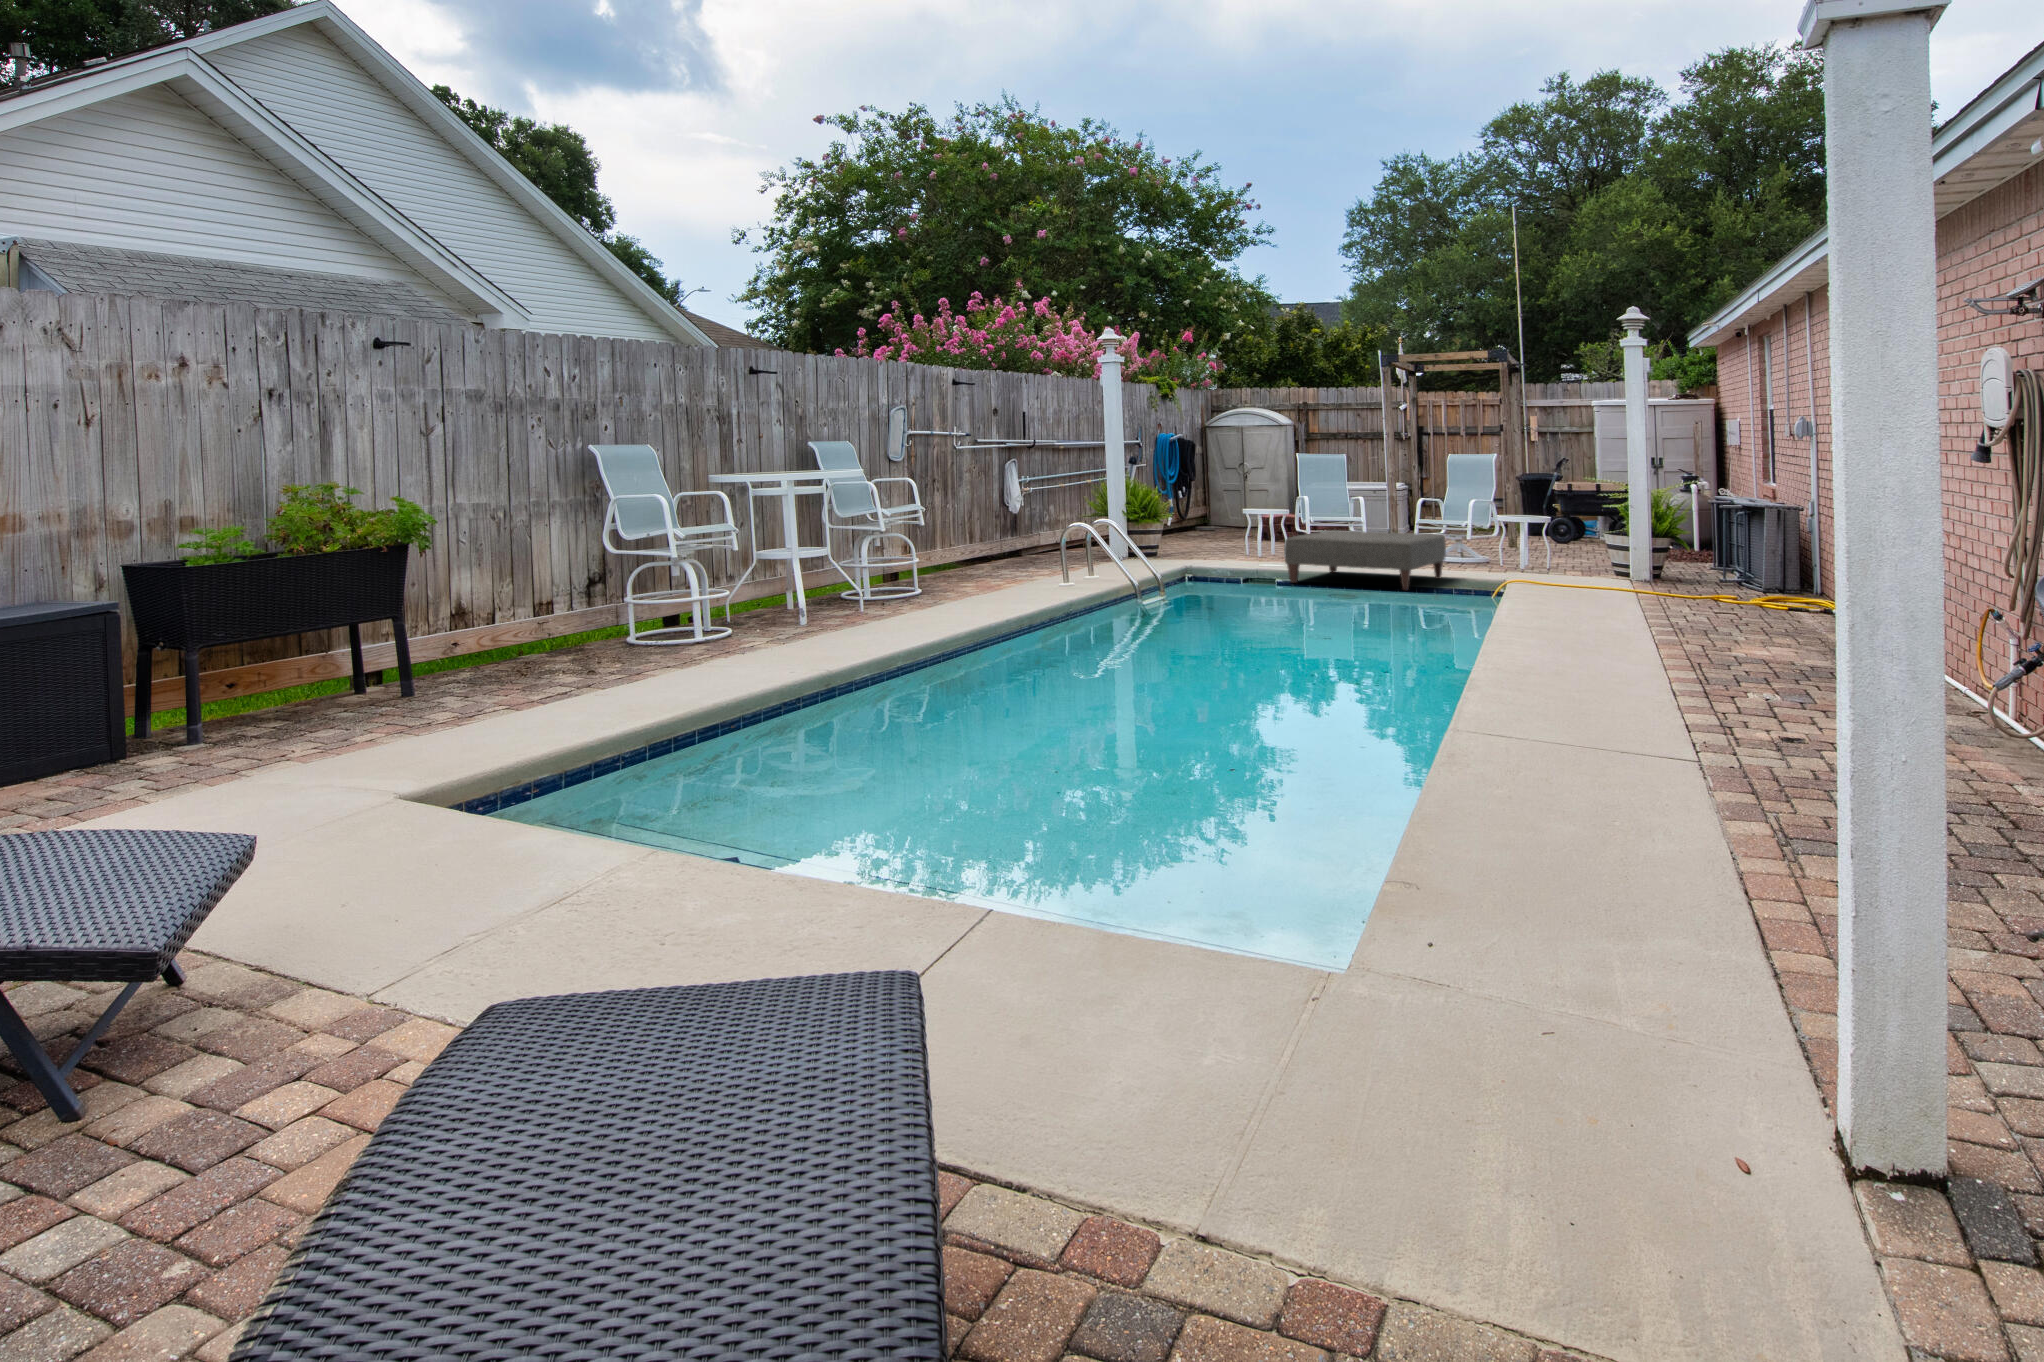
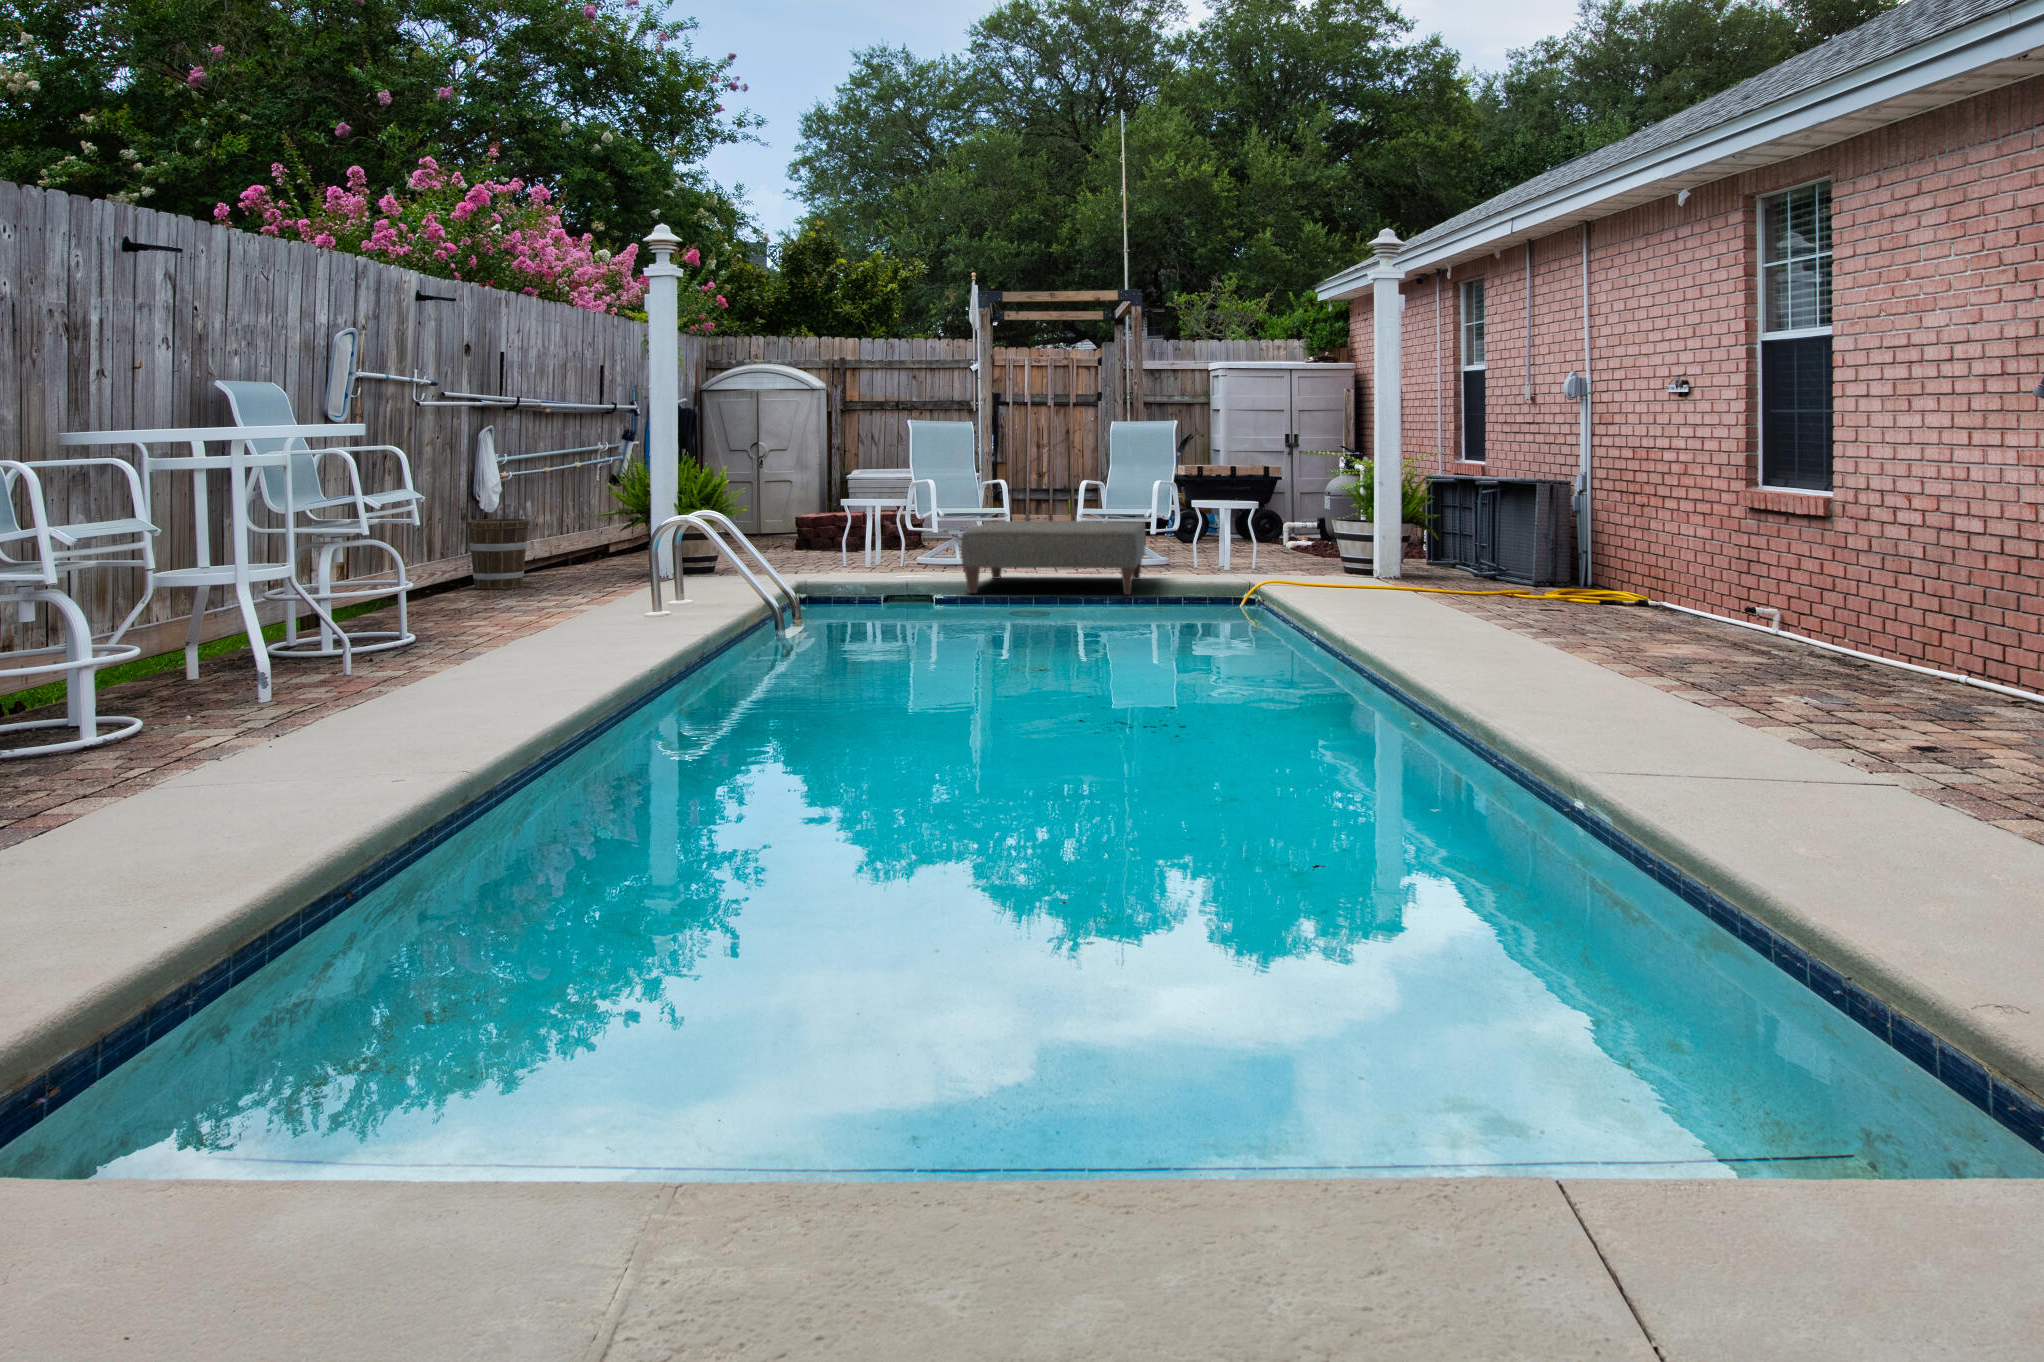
bucket: none [990,520,1027,564] -> present [467,519,530,589]

